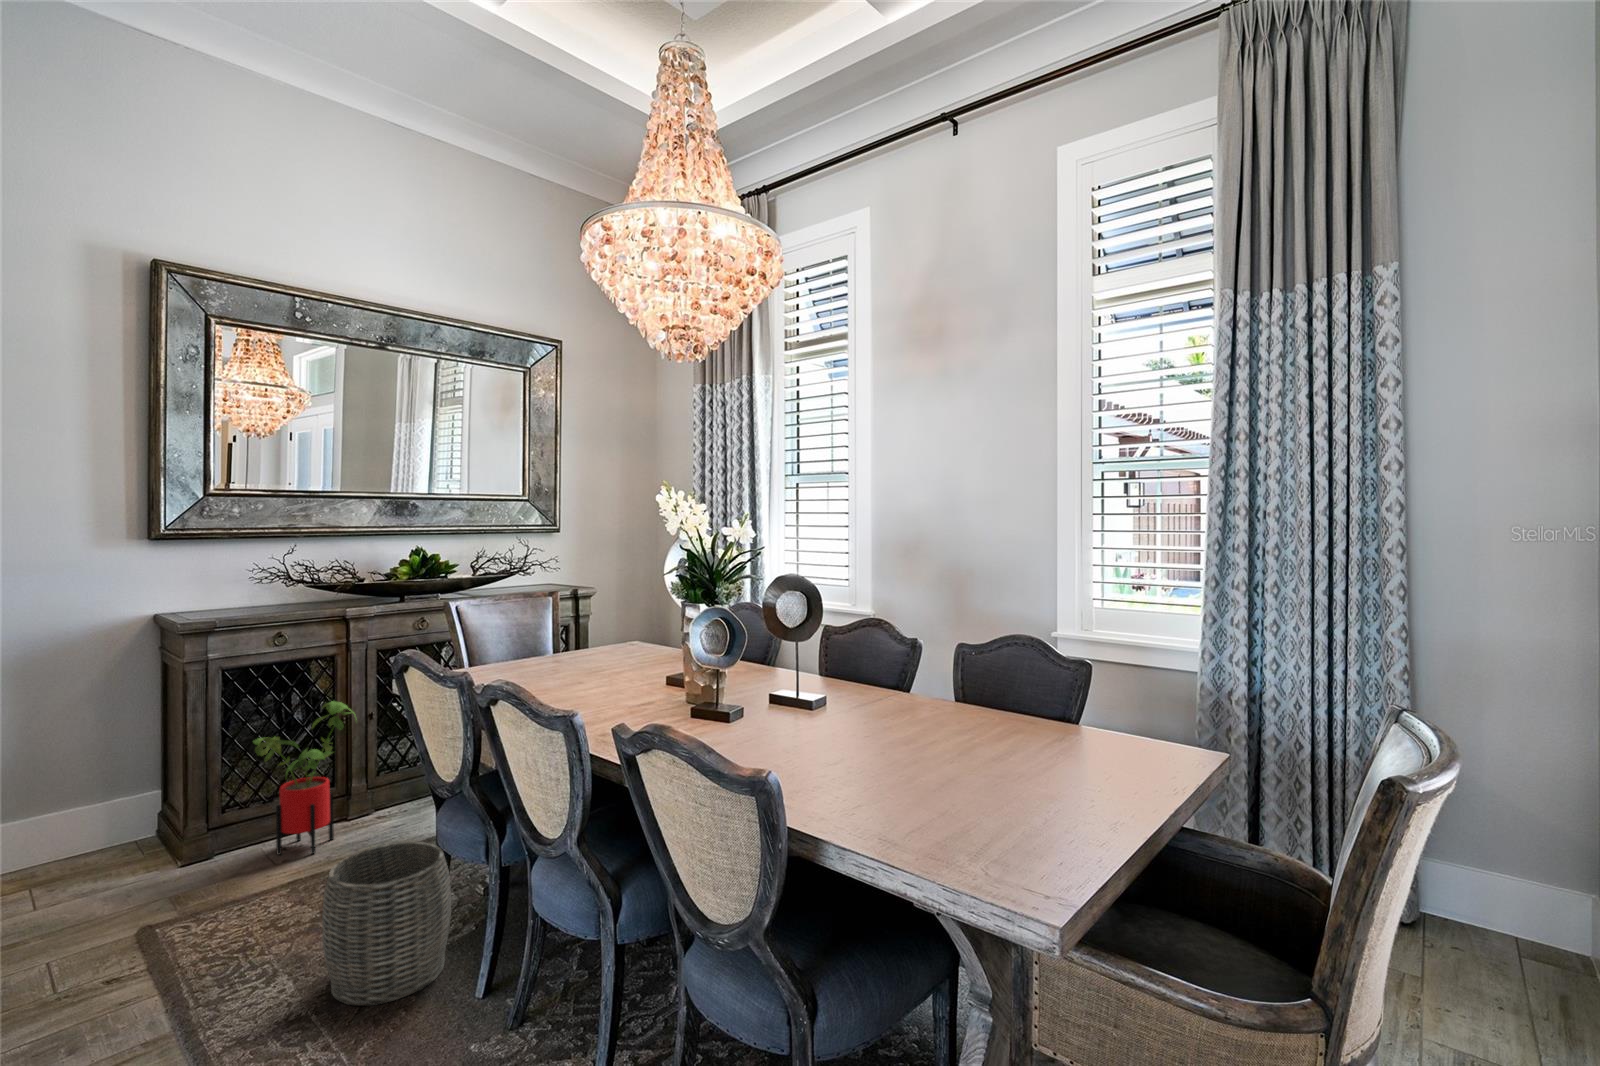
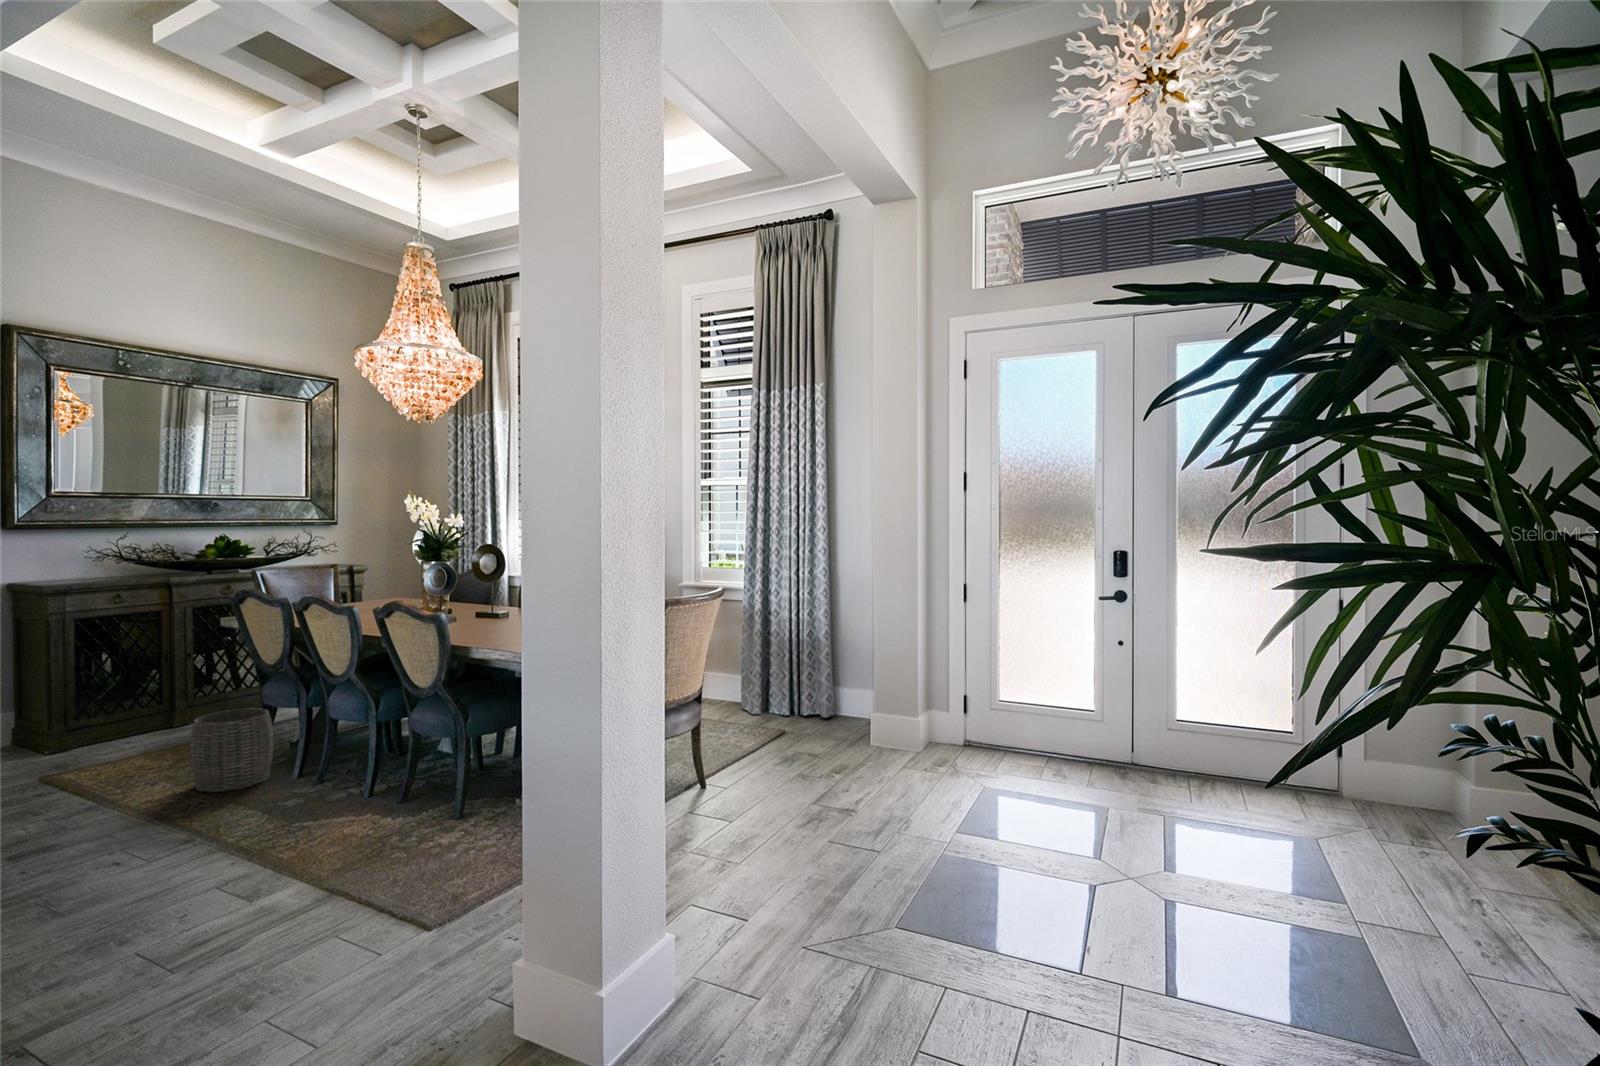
house plant: present [253,701,355,854] -> none [103,641,183,747]

